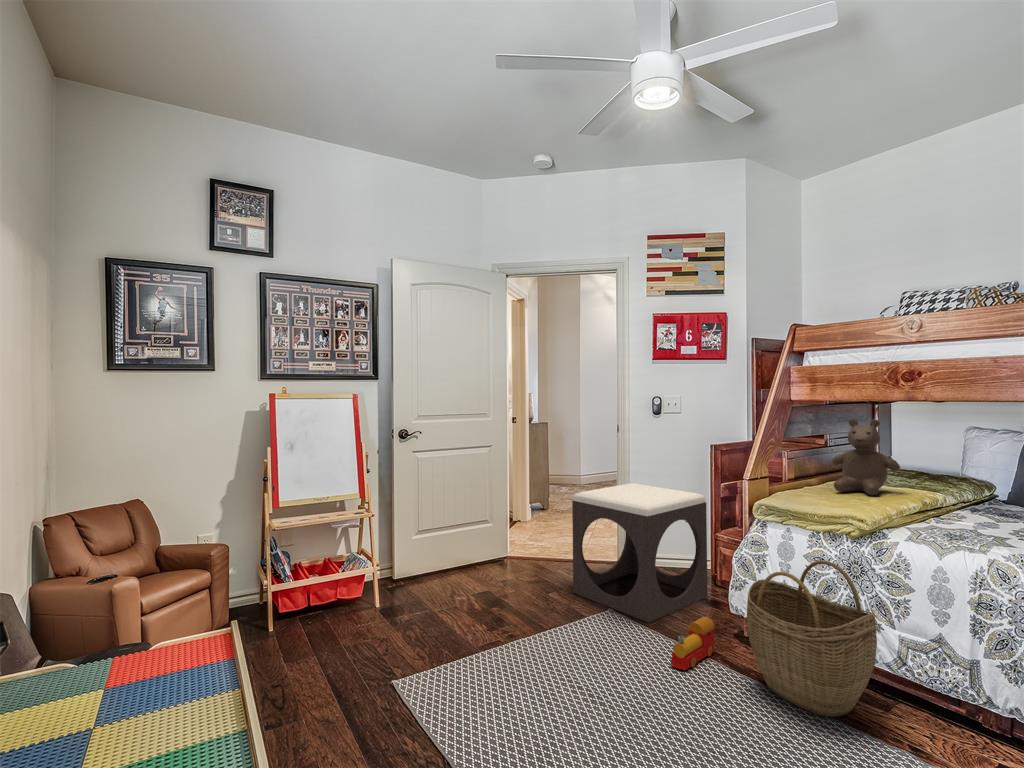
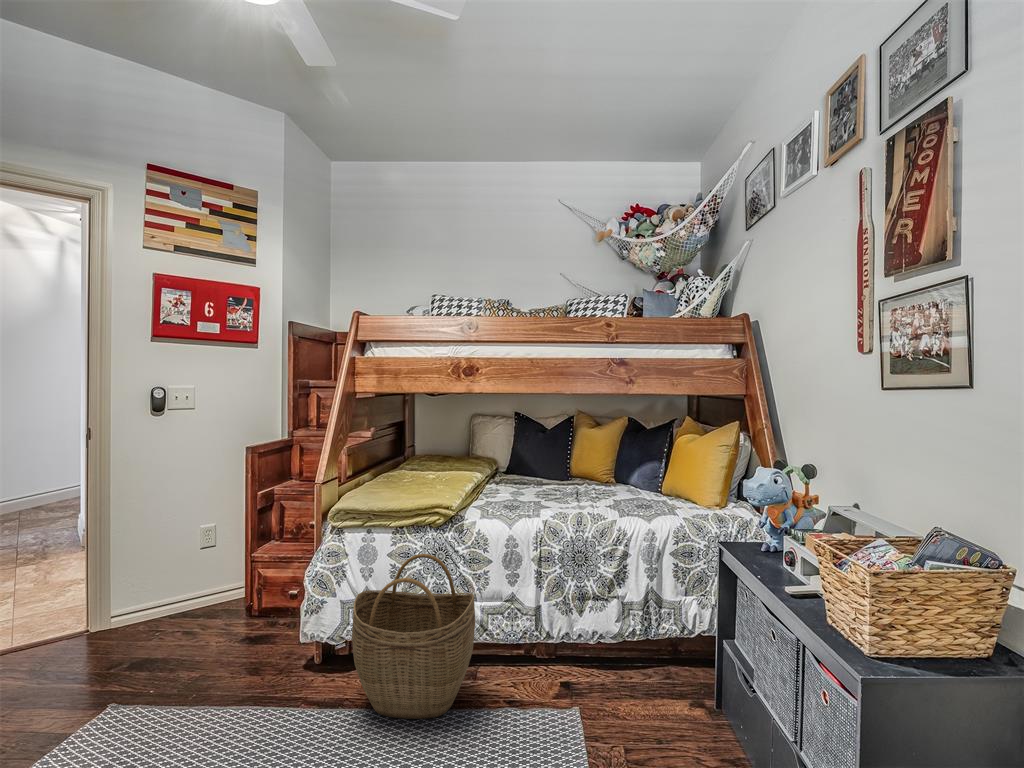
teddy bear: present [832,419,900,496] -> none [388,408,446,481]
footstool: present [572,483,708,623] -> none [35,508,251,708]
toy train: present [670,617,715,670] -> none [257,661,300,746]

